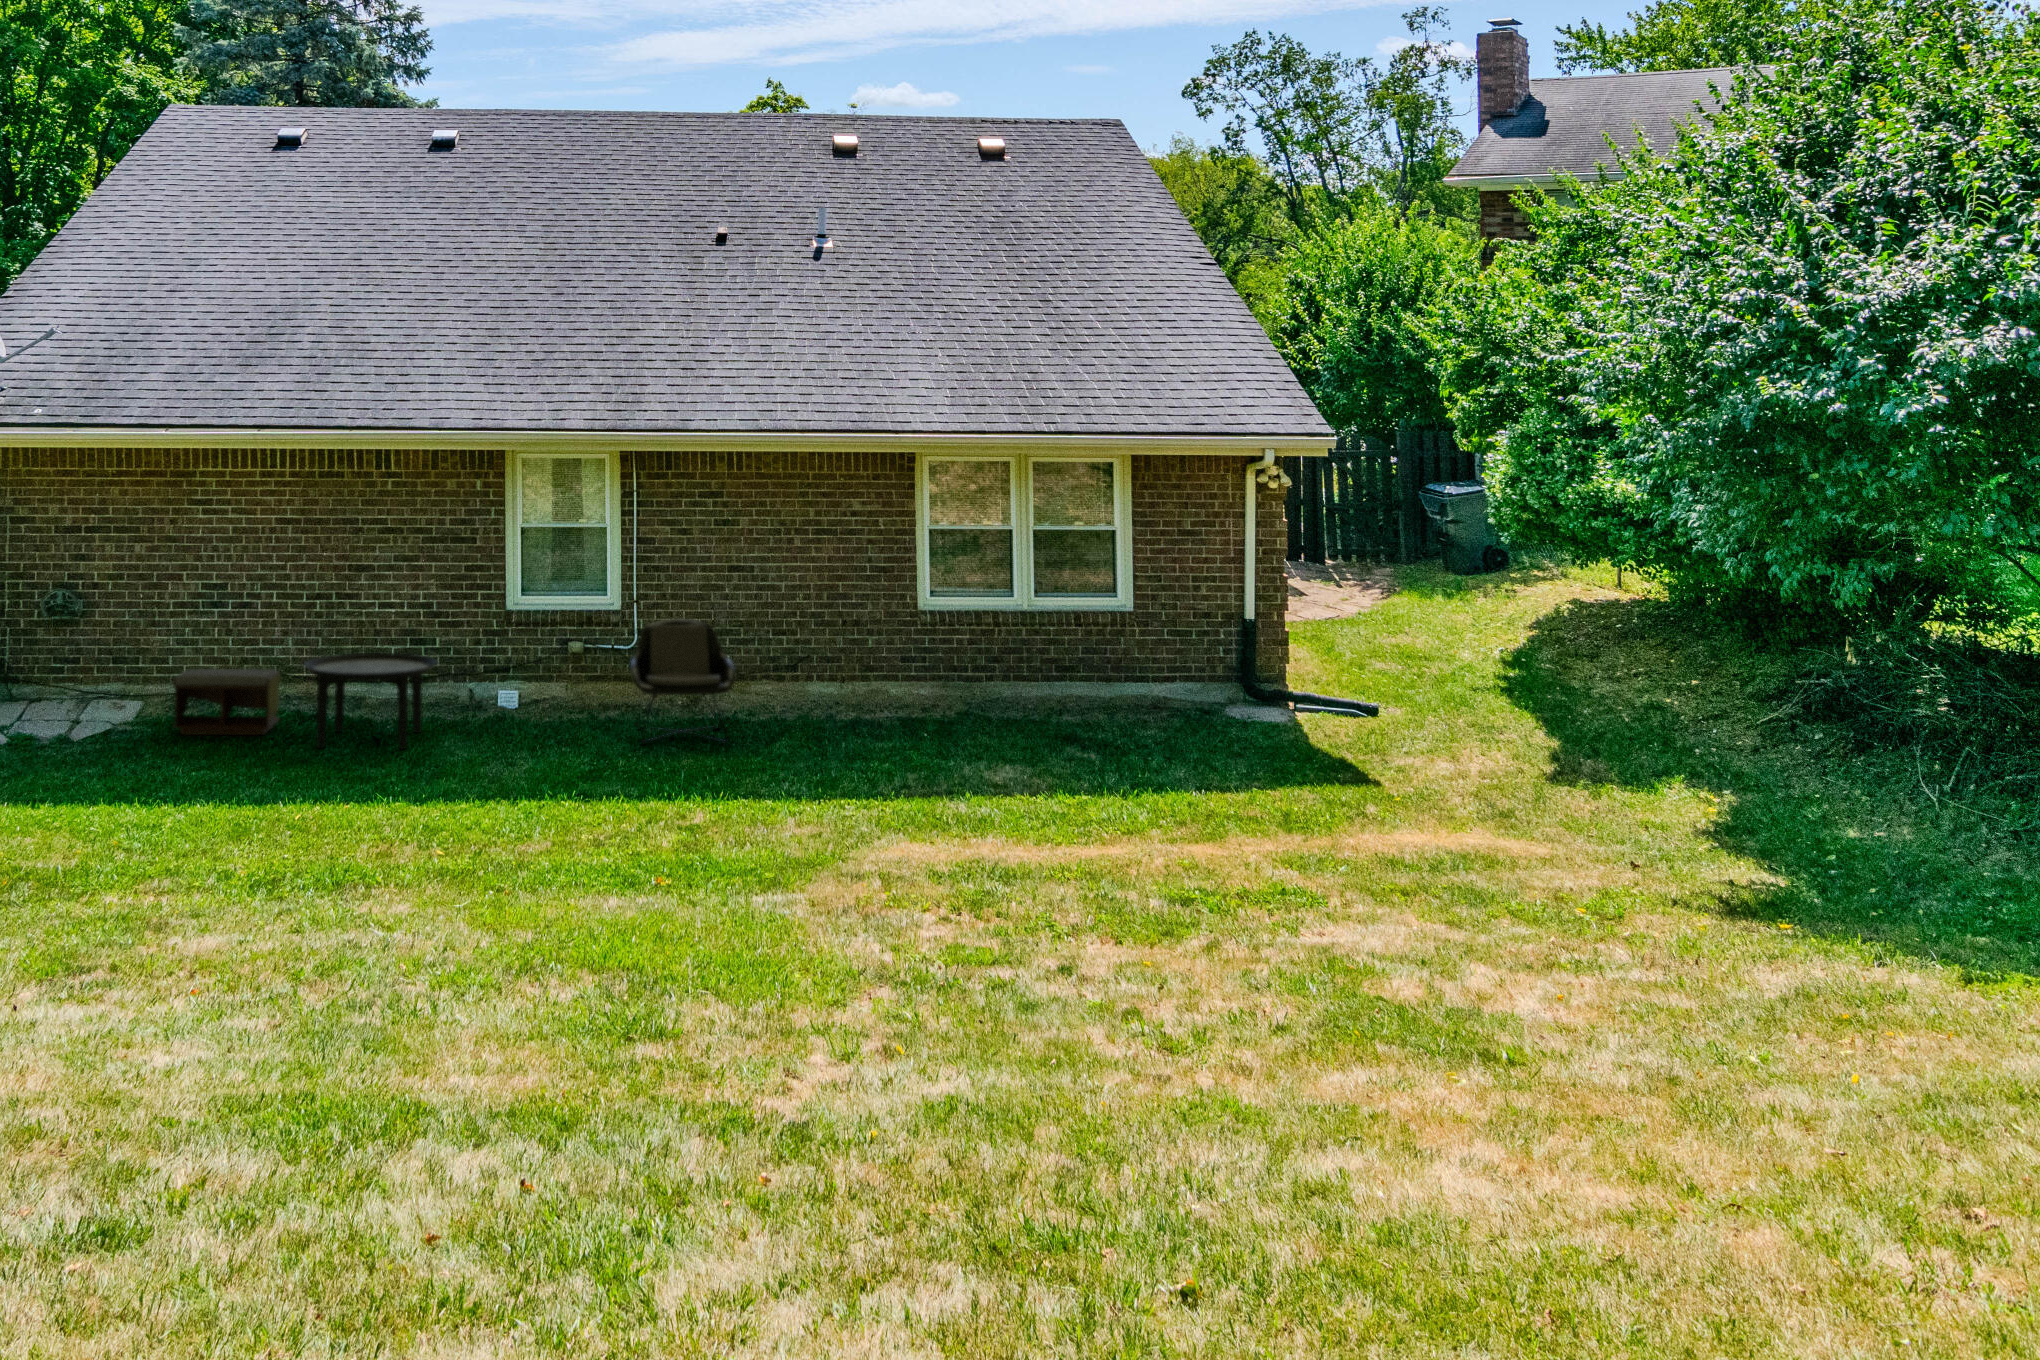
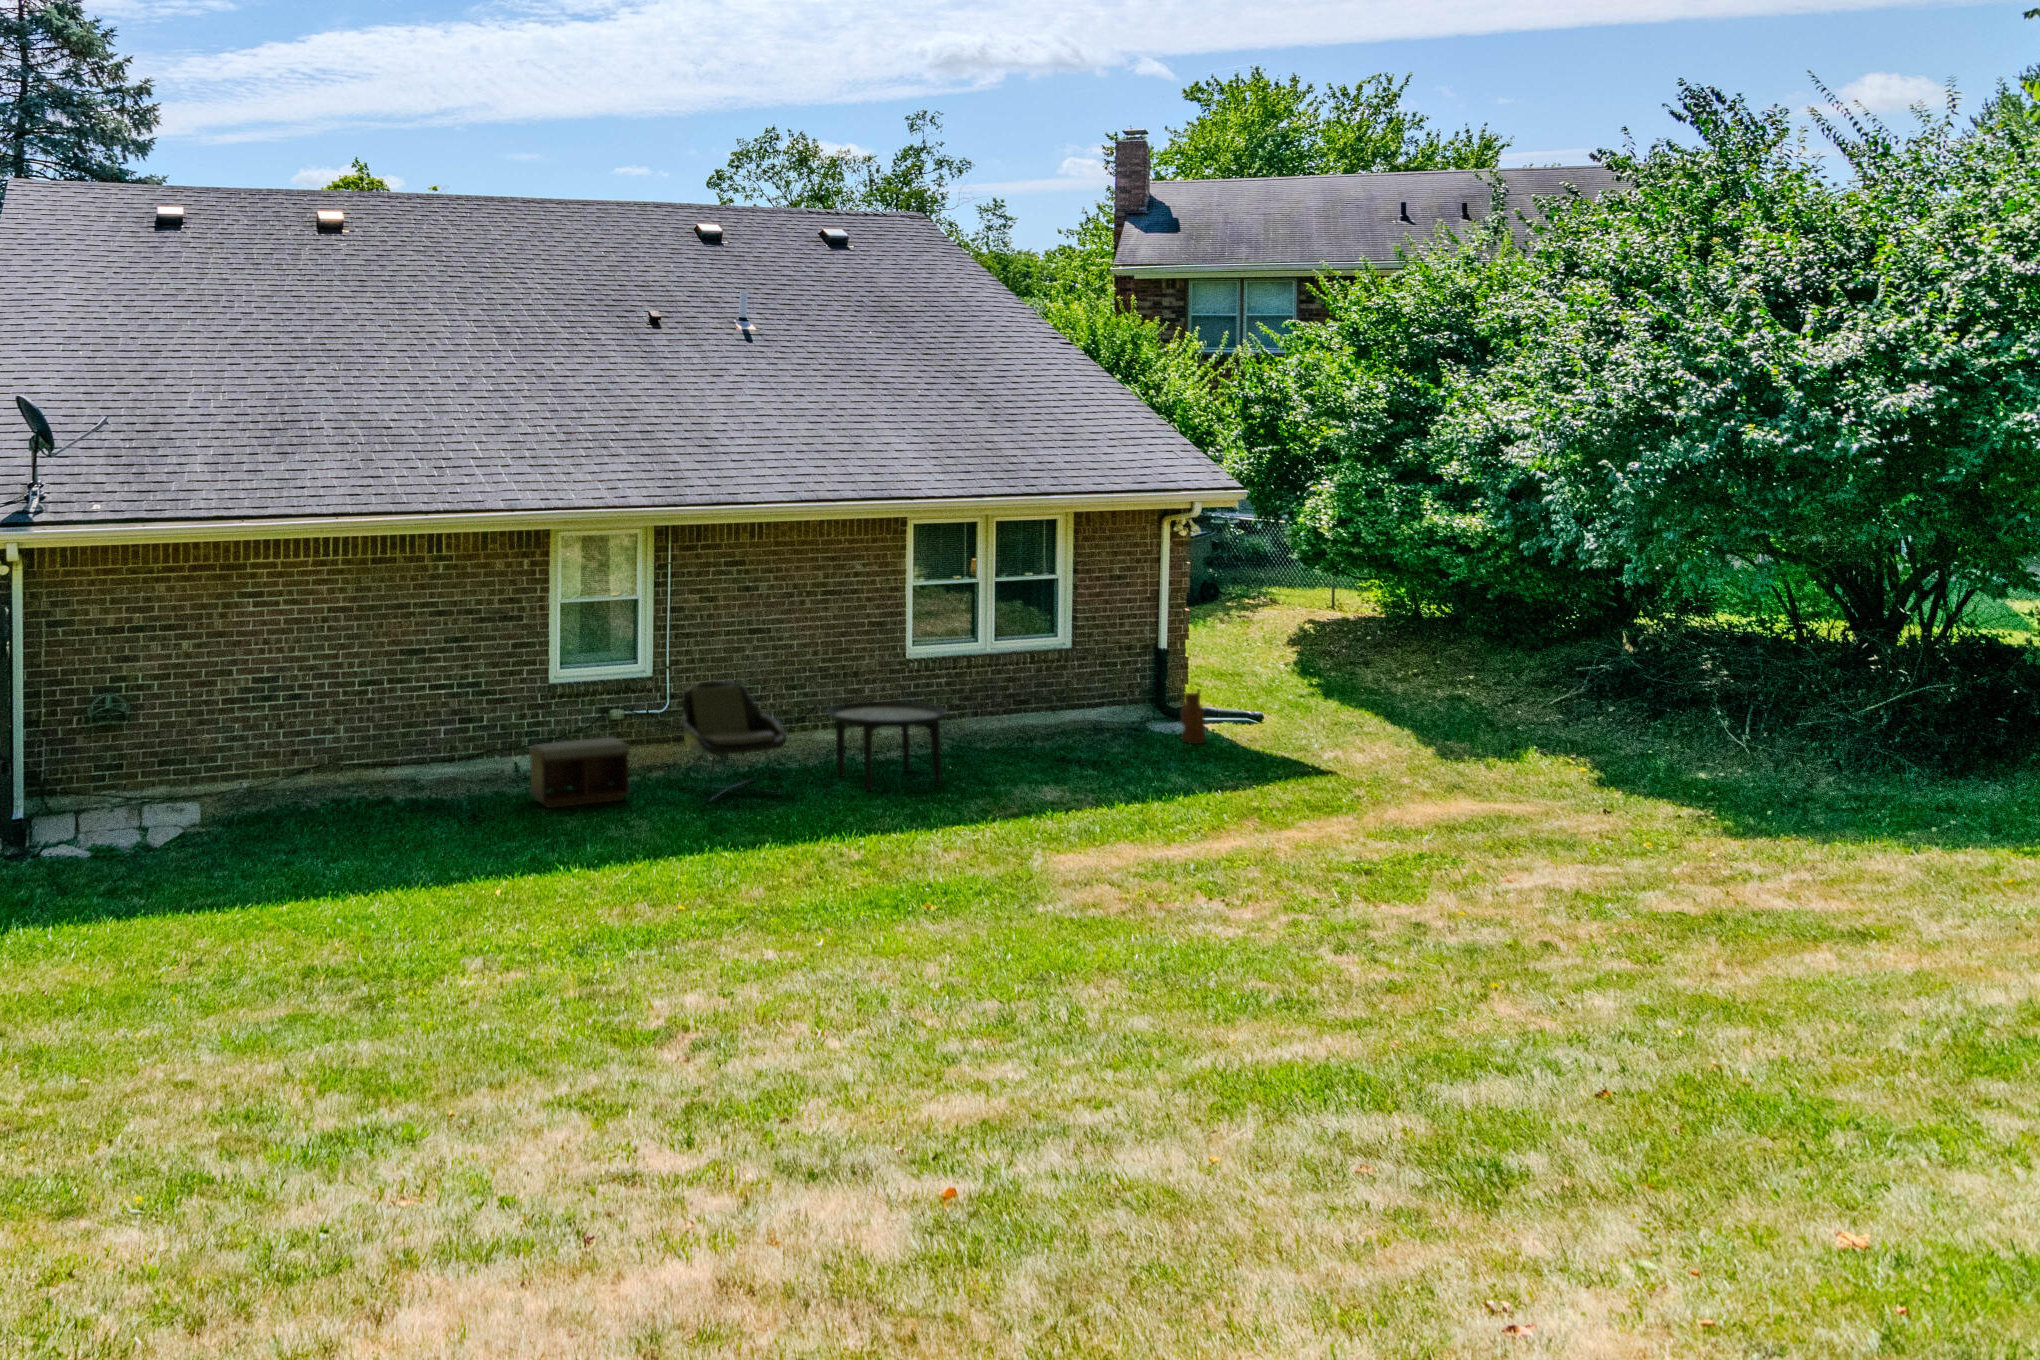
round table: present [304,653,437,749] -> present [827,701,947,791]
bench: present [173,669,280,735] -> present [529,737,631,808]
watering can: none [1264,669,1297,732] -> present [1181,690,1206,744]

